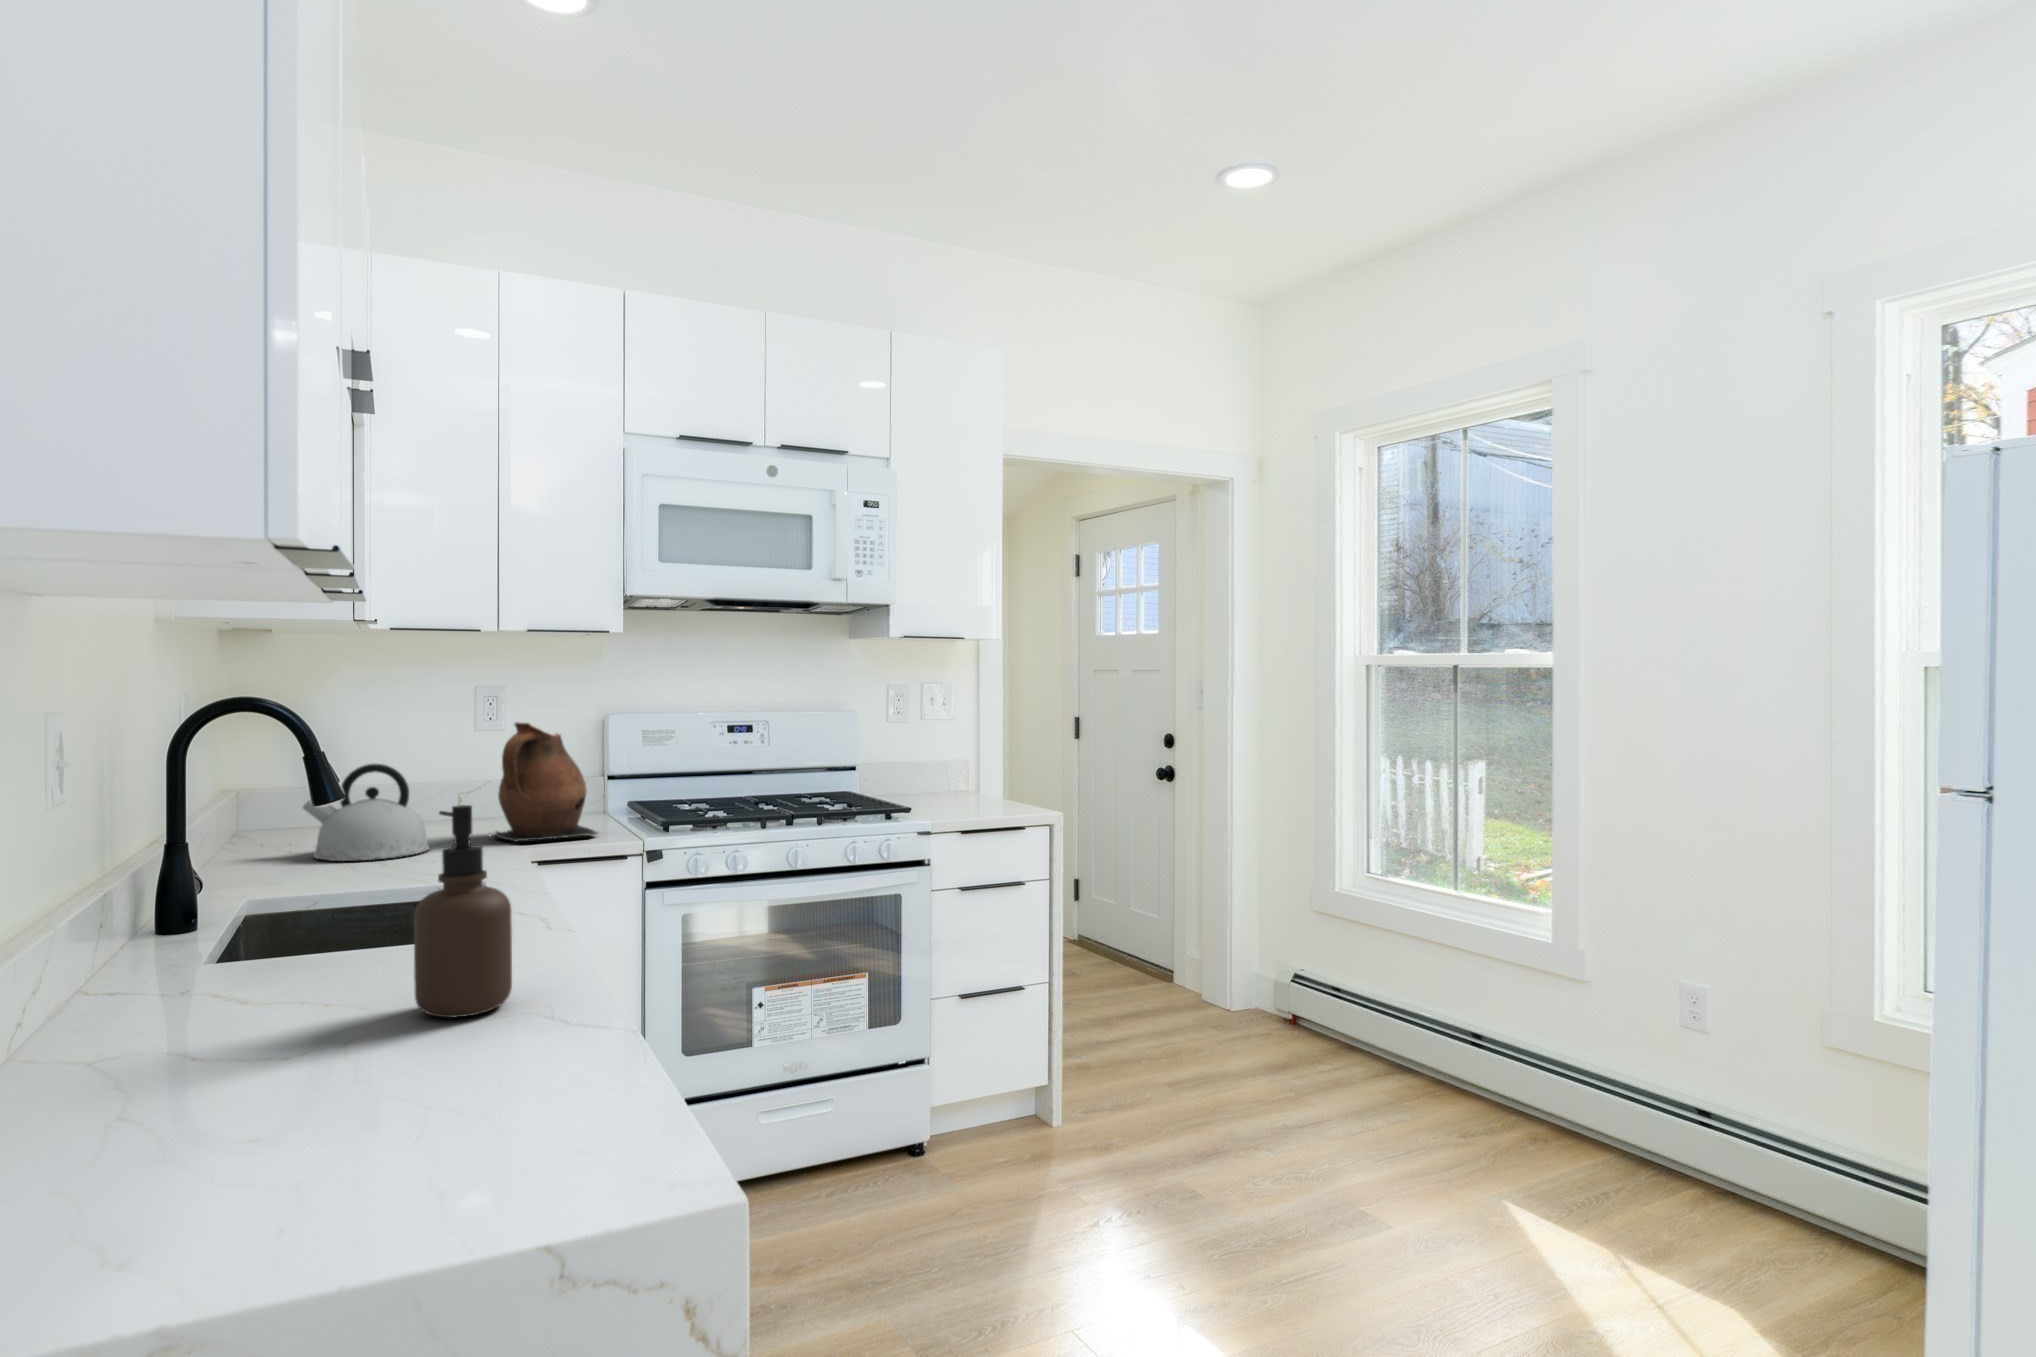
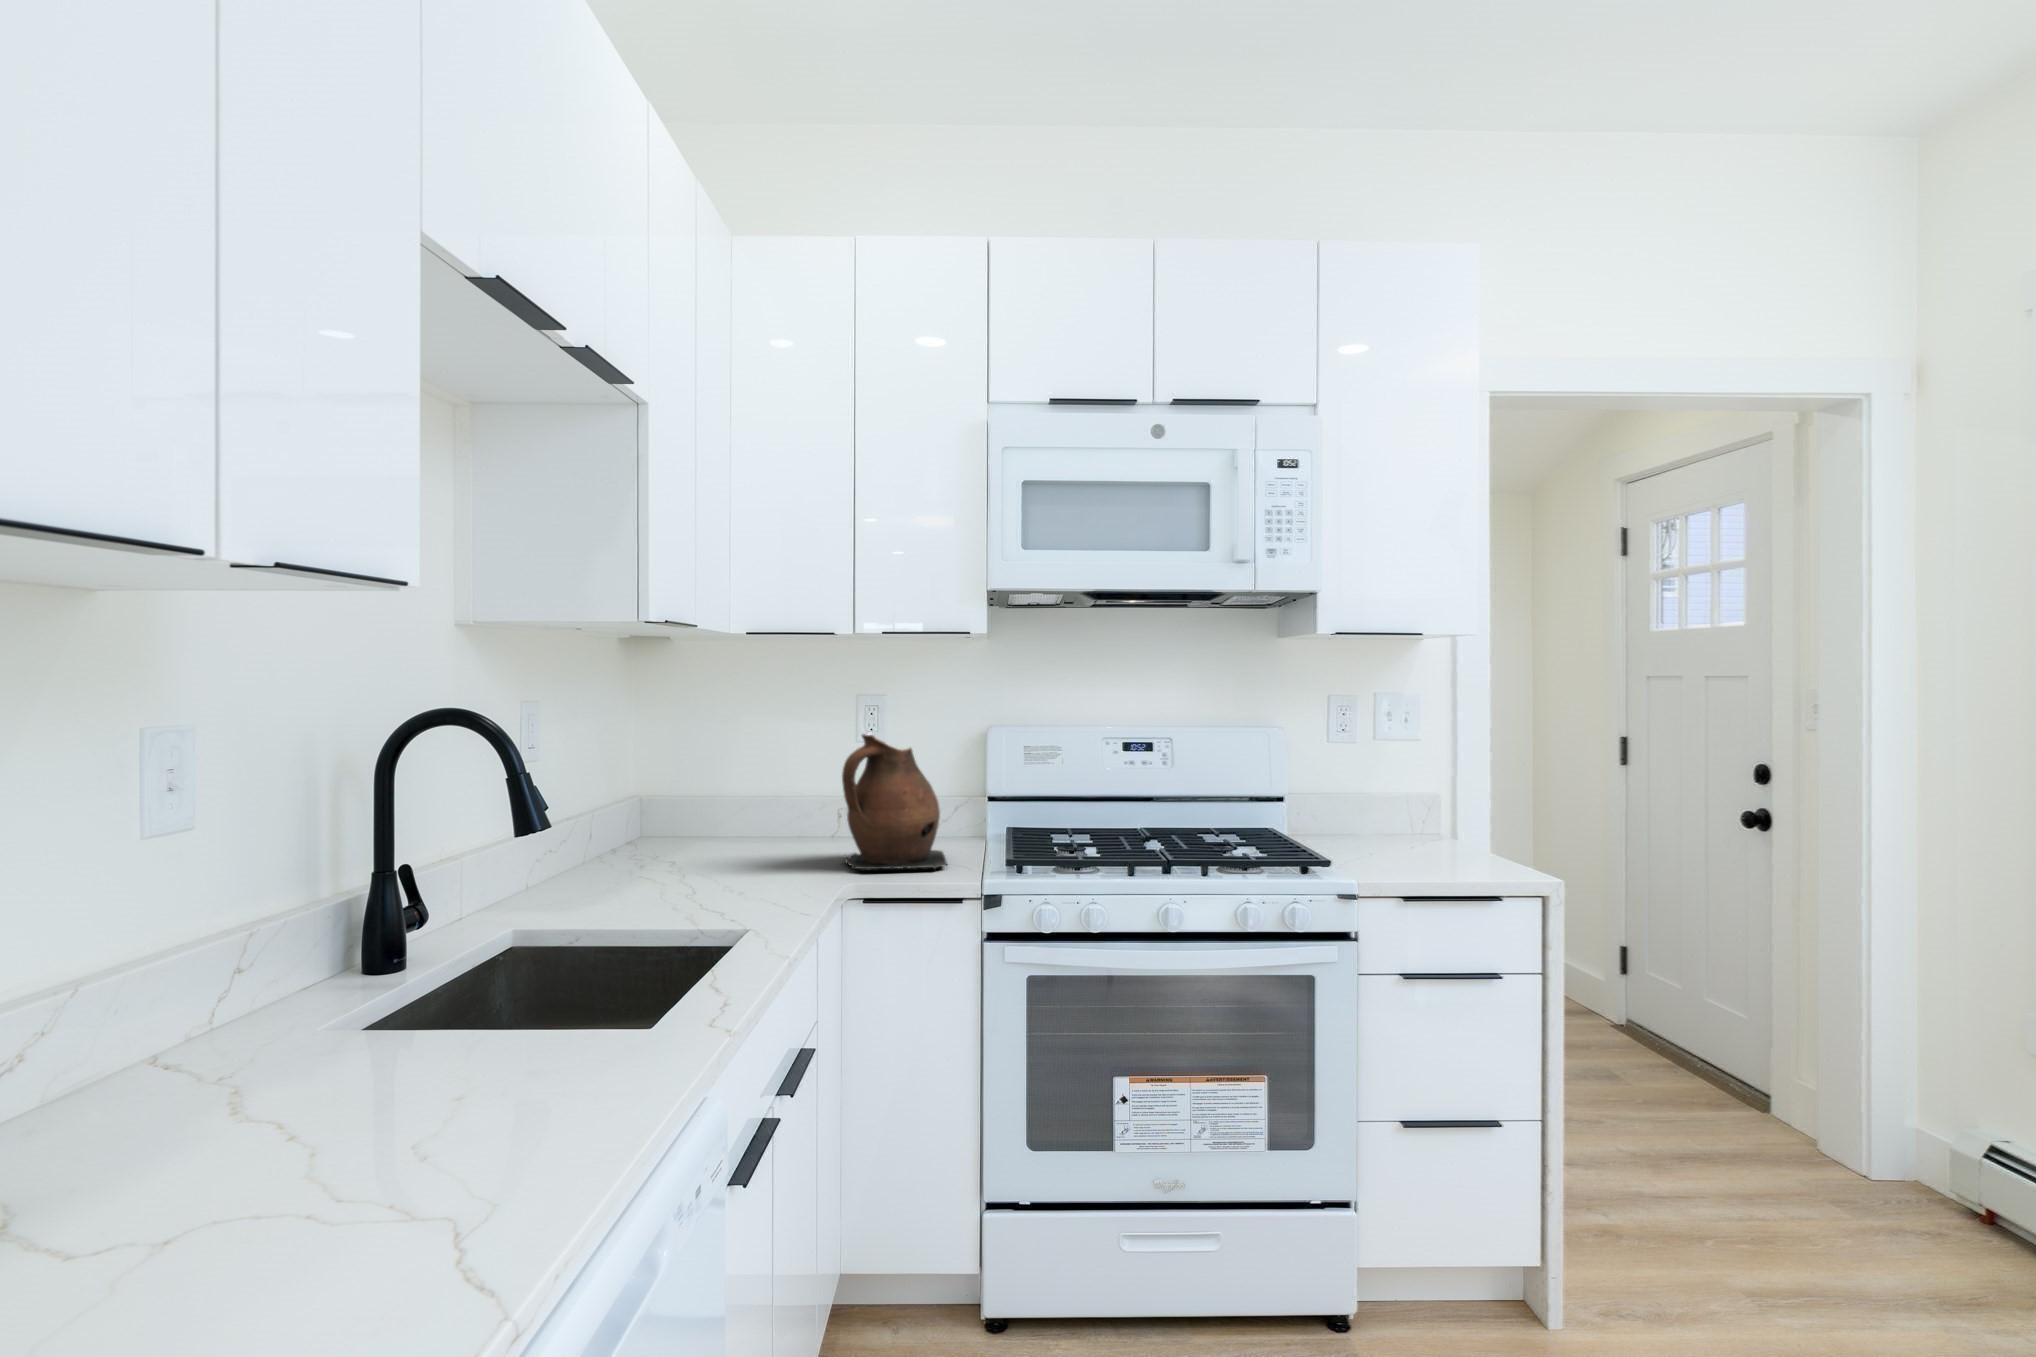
kettle: present [303,764,430,861] -> none [653,776,772,881]
soap dispenser: present [414,805,512,1018] -> none [221,887,396,1249]

